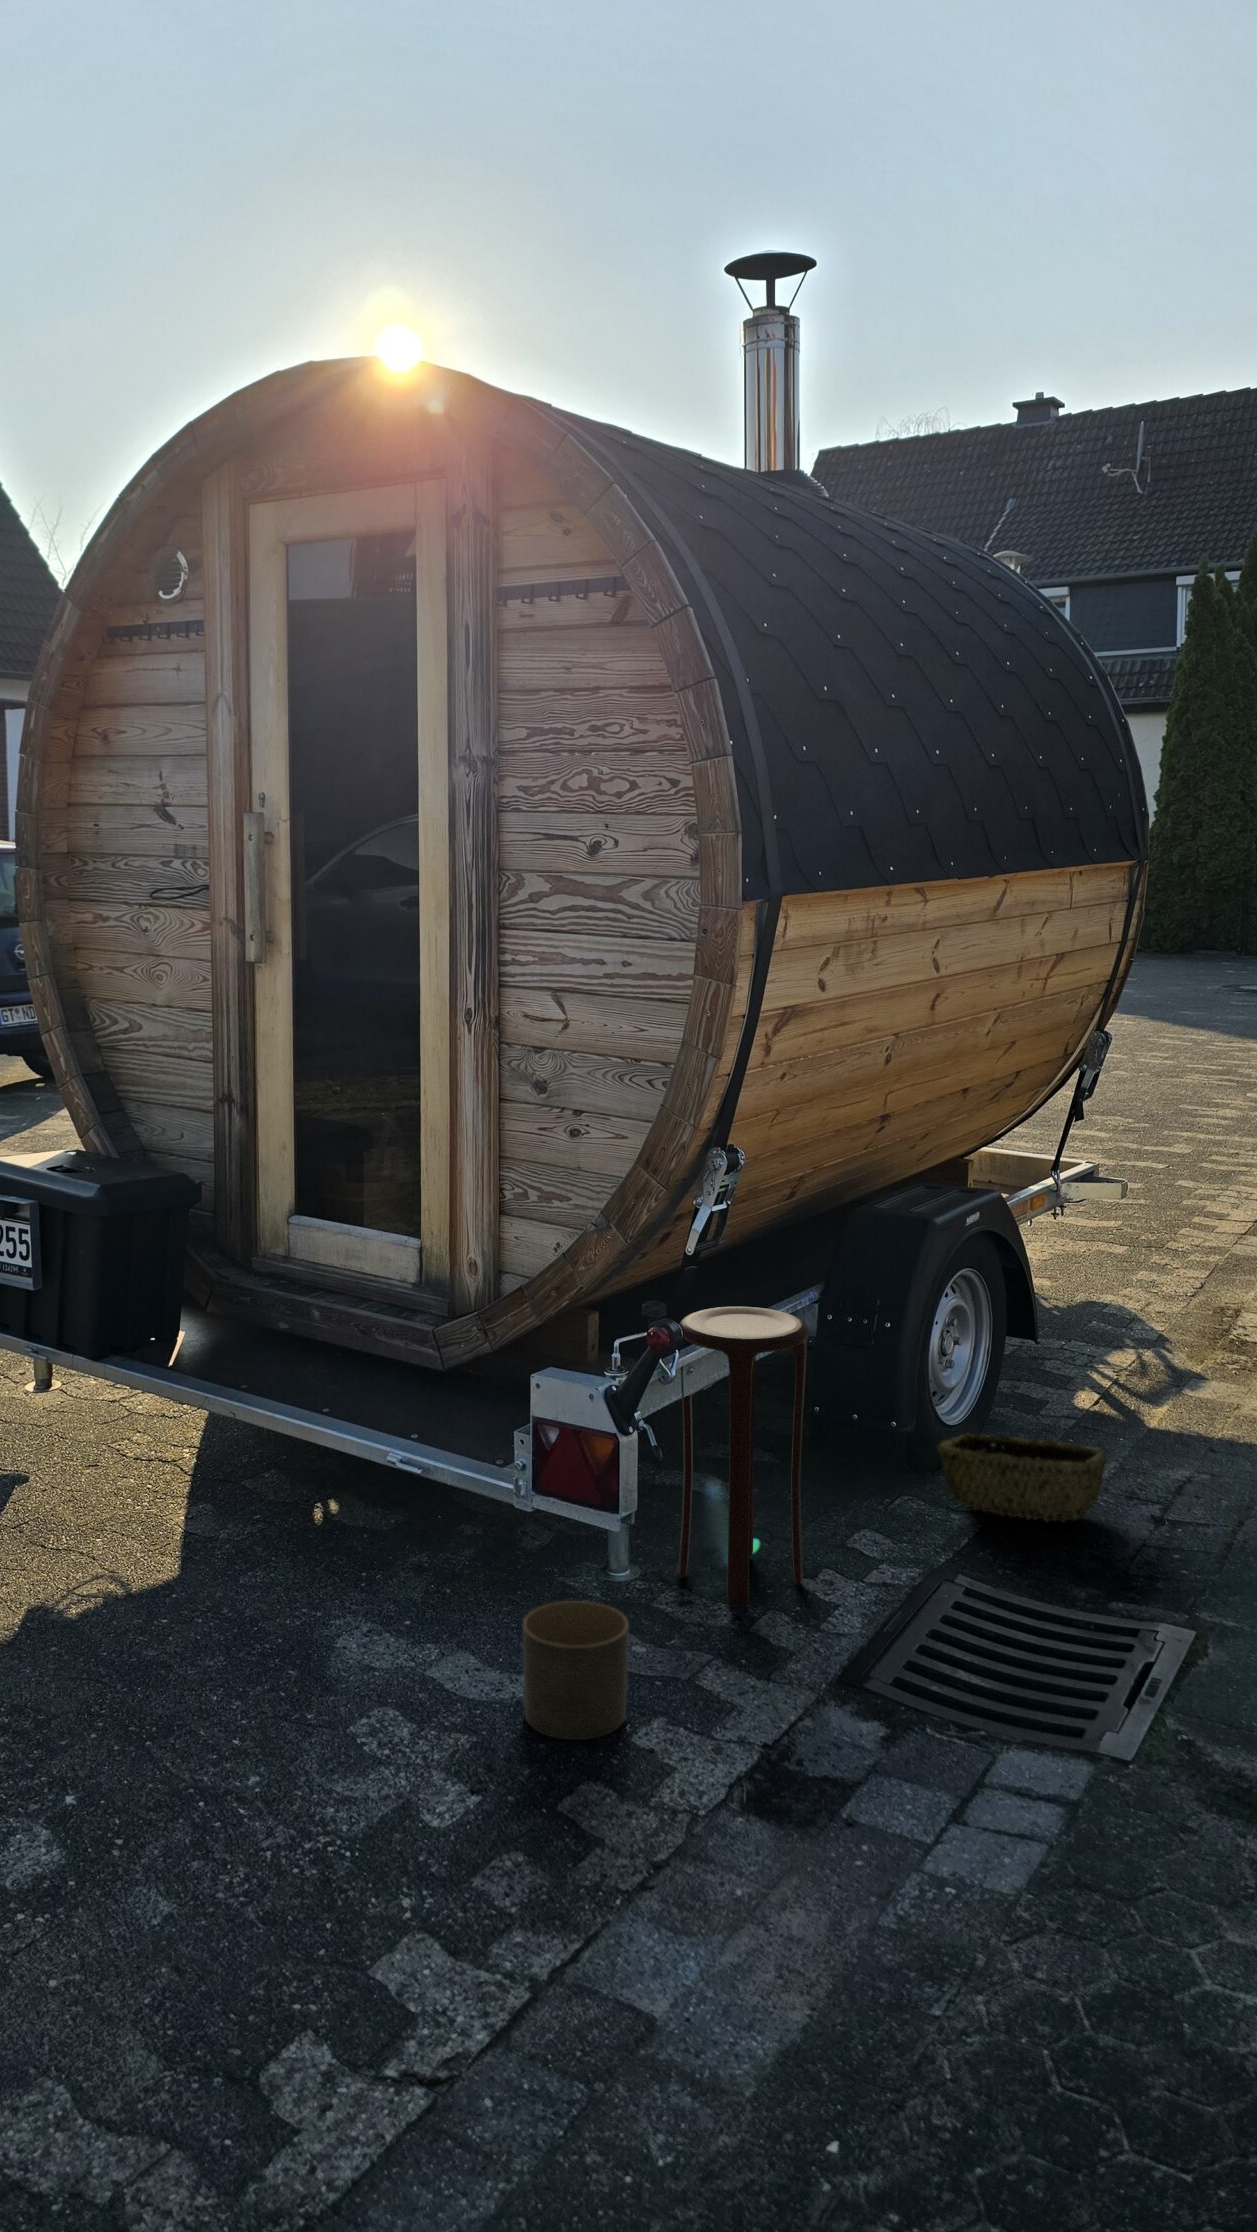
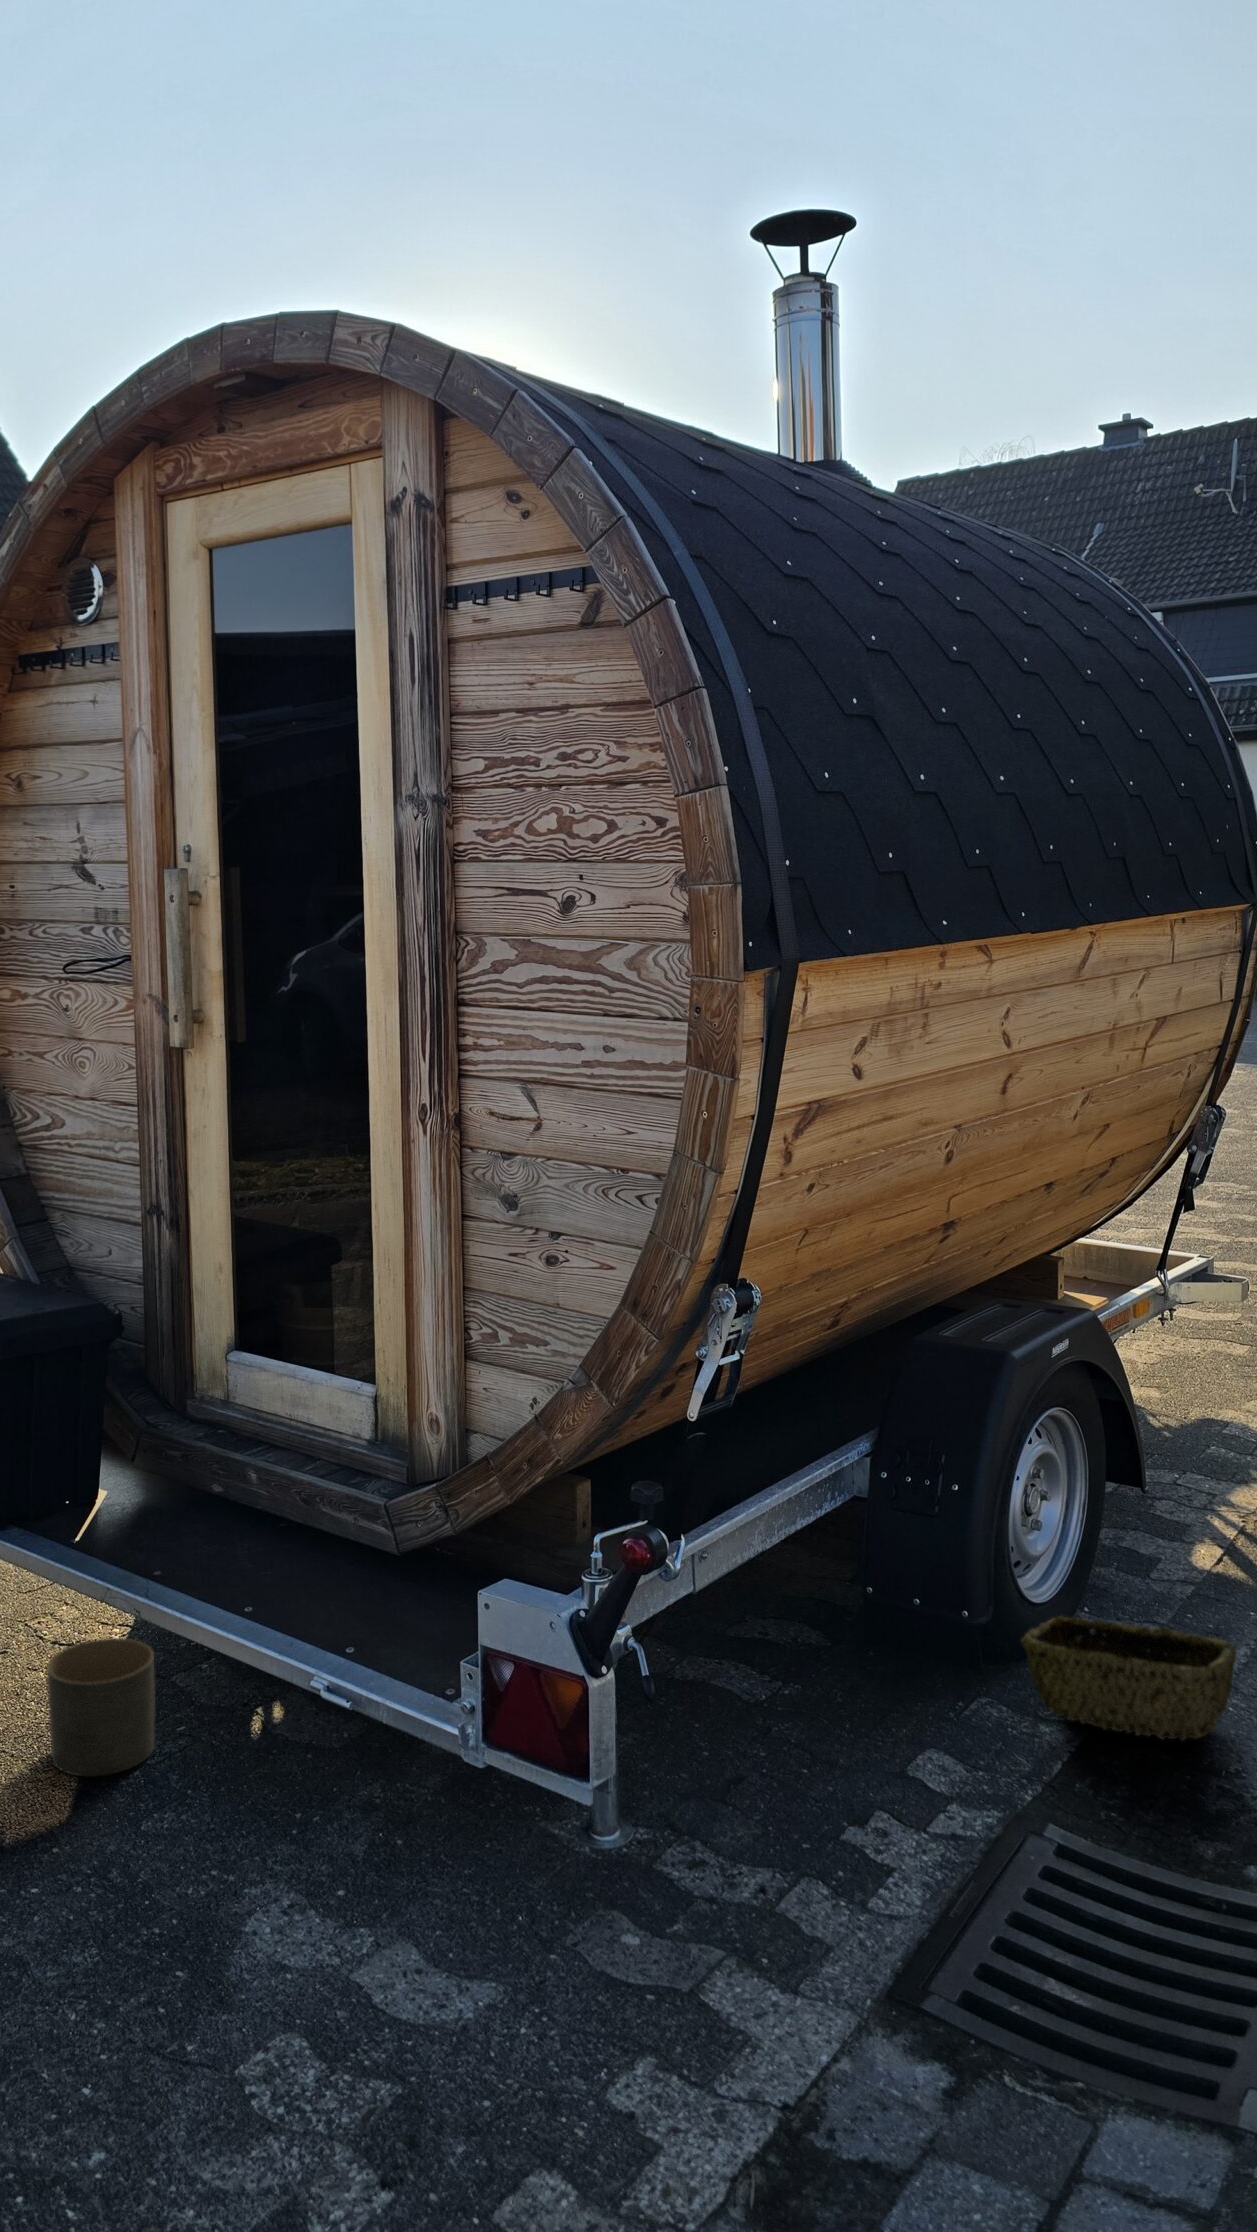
stool: present [679,1307,809,1604] -> none [685,1474,850,1865]
planter: present [523,1601,629,1740] -> present [47,1638,154,1777]

